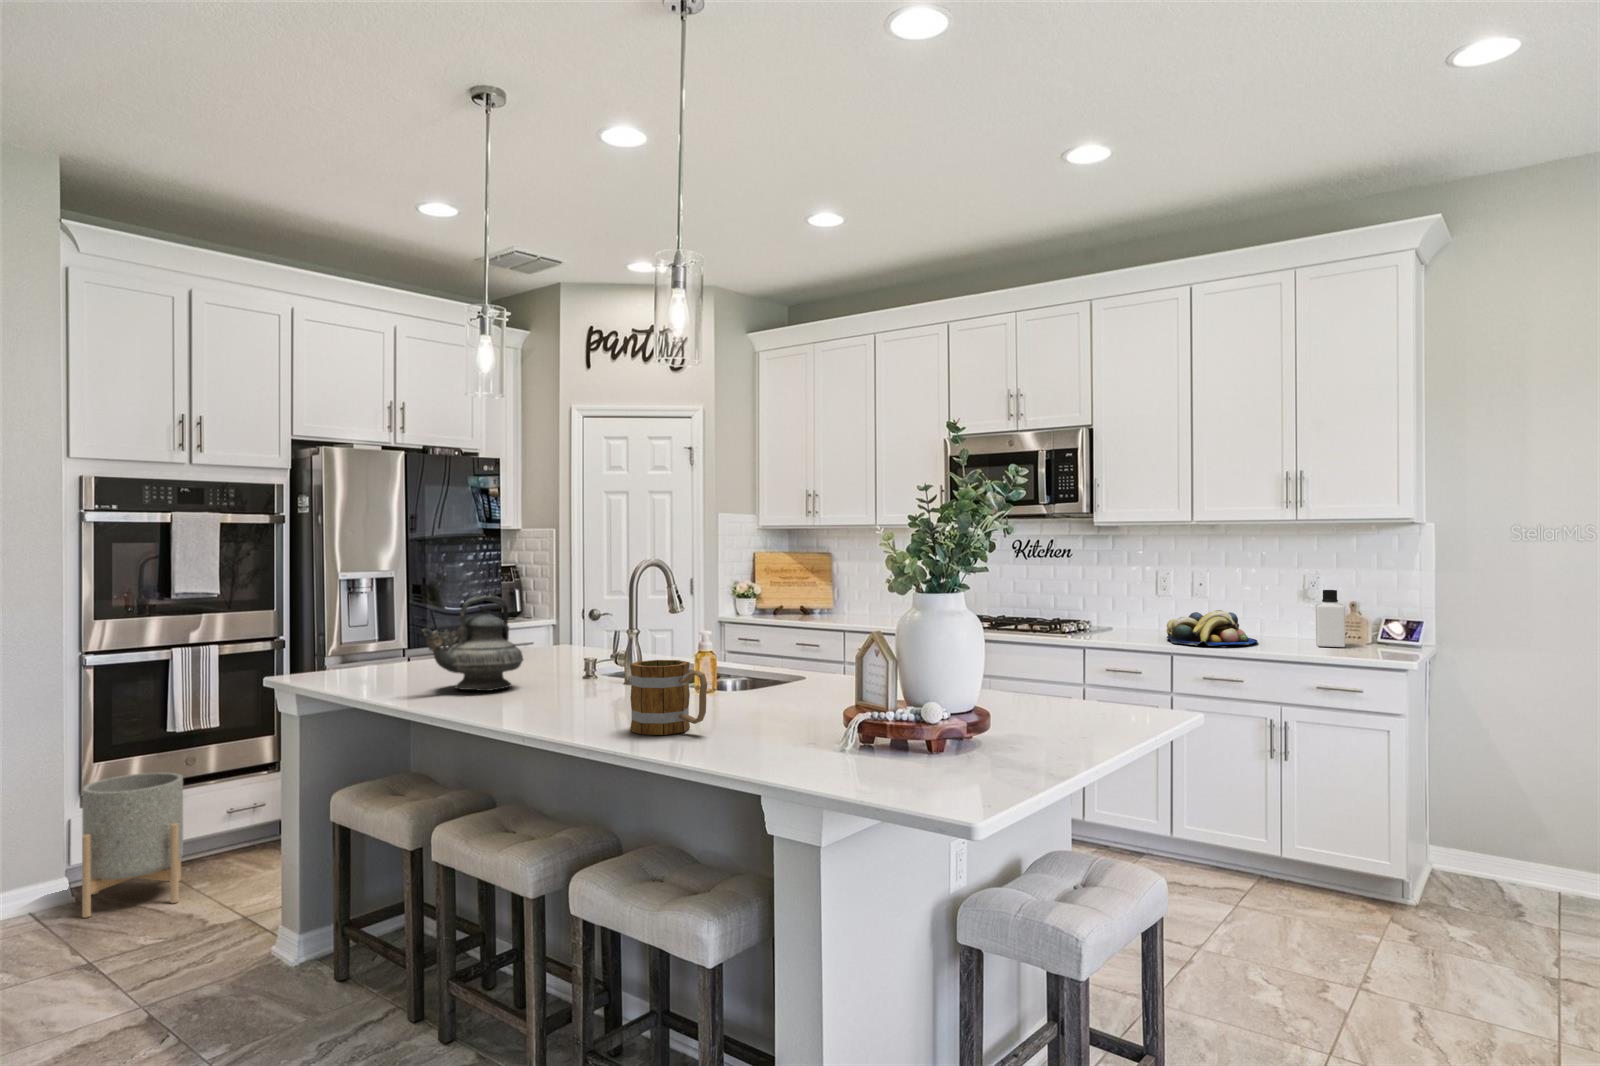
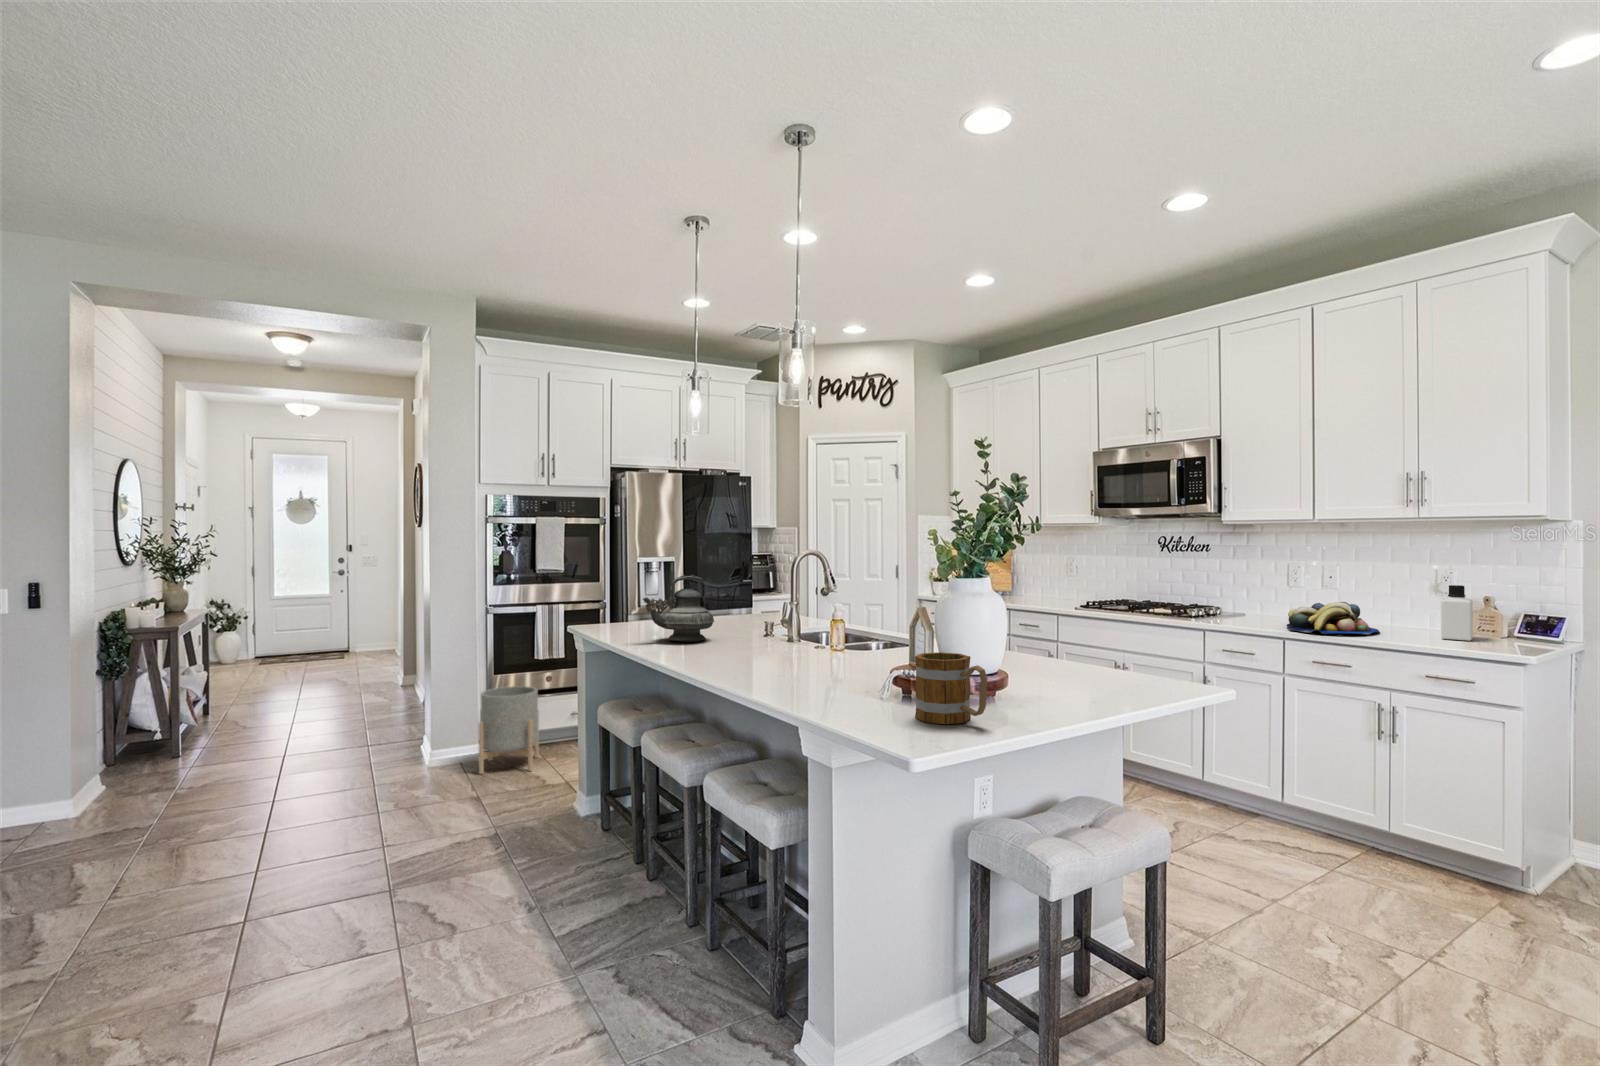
mug: present [630,660,707,735] -> present [915,652,987,724]

